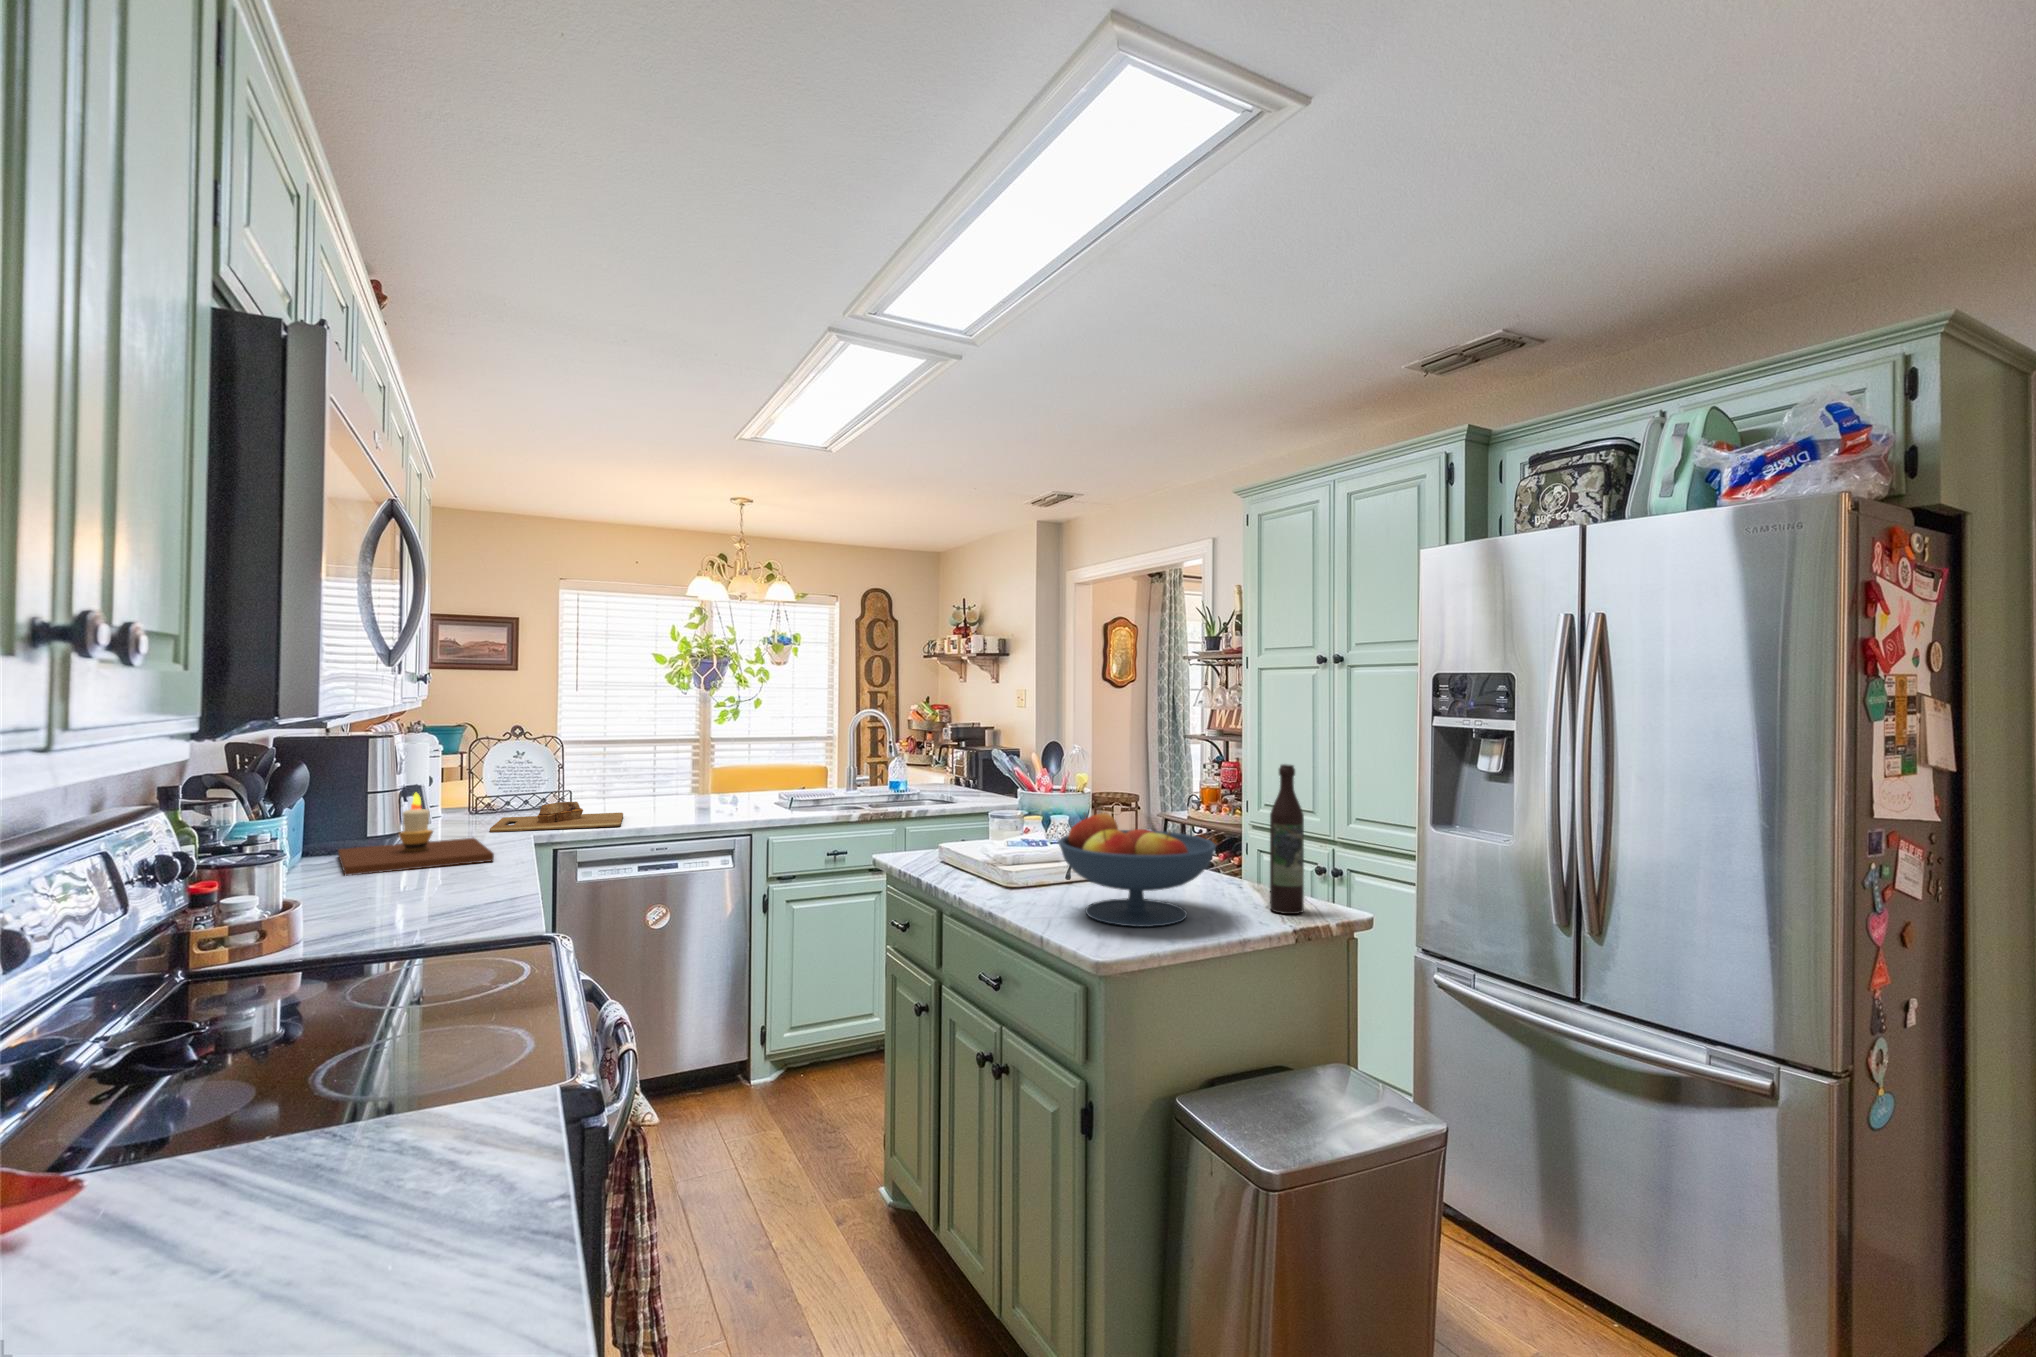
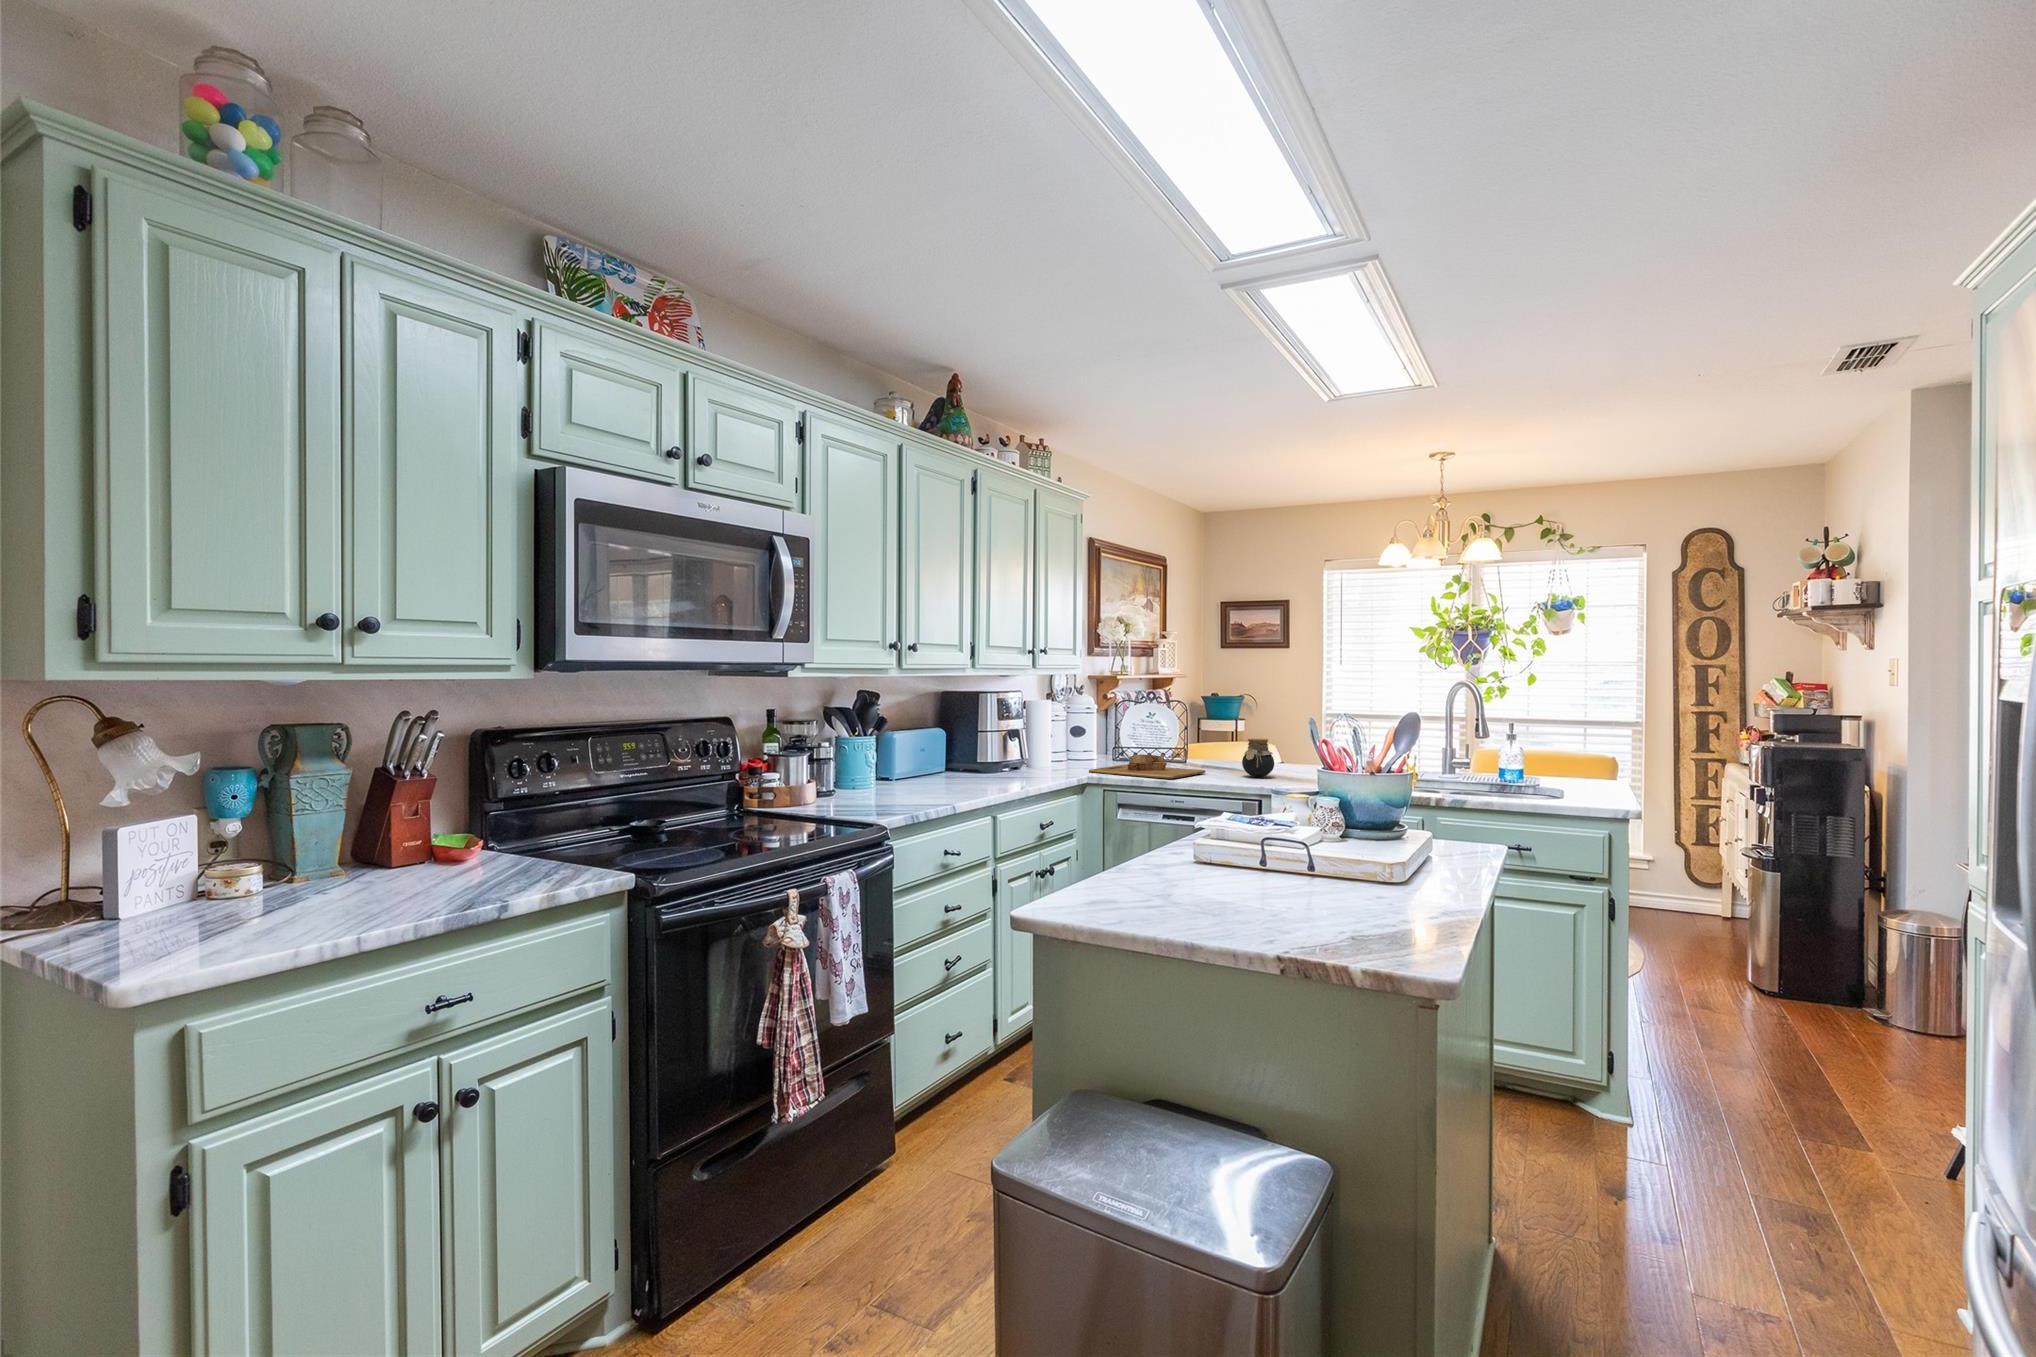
wine bottle: present [1270,764,1304,914] -> none [1337,741,1386,953]
jar: none [666,773,701,813] -> present [1242,739,1274,777]
candle: present [338,792,494,876] -> none [936,733,1047,787]
fruit bowl: present [1058,813,1216,927] -> none [1109,781,1297,919]

